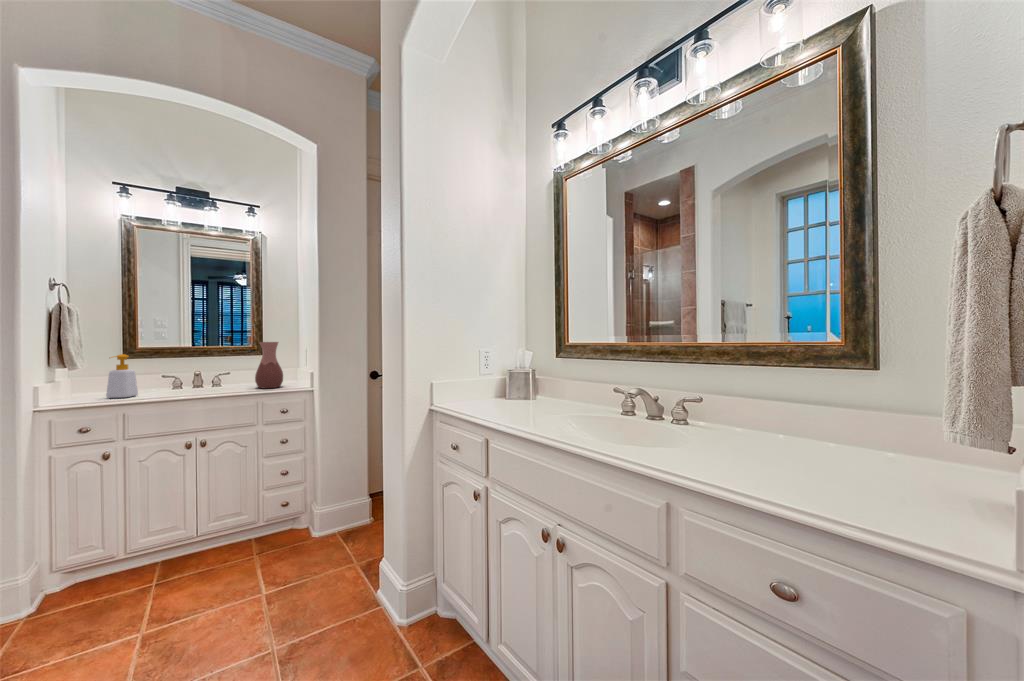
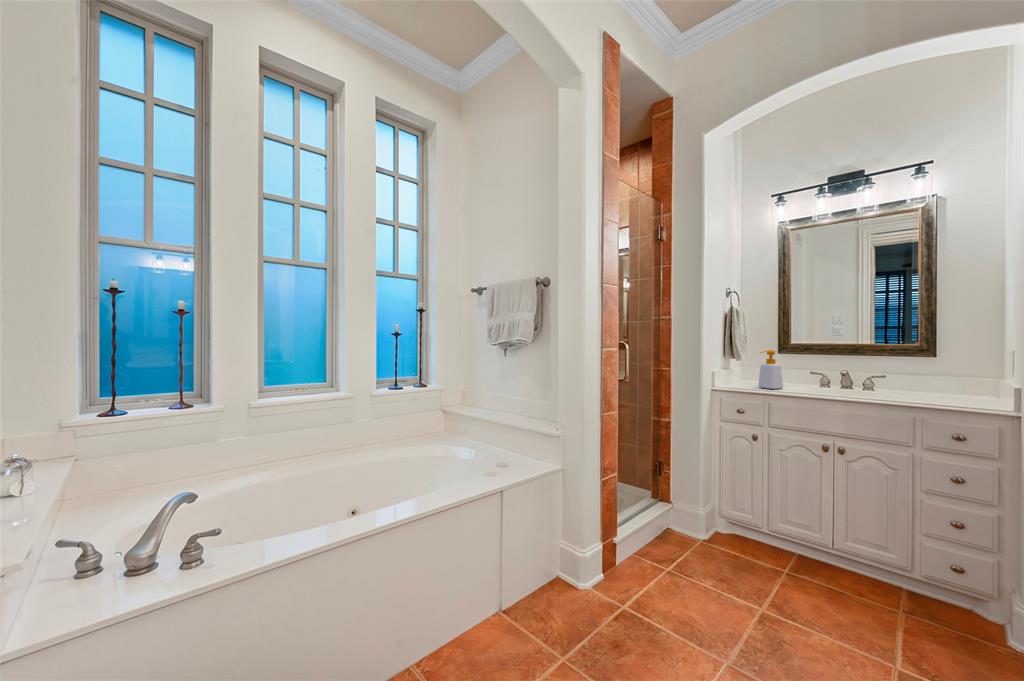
vase: present [255,342,283,388] -> none [915,341,962,404]

